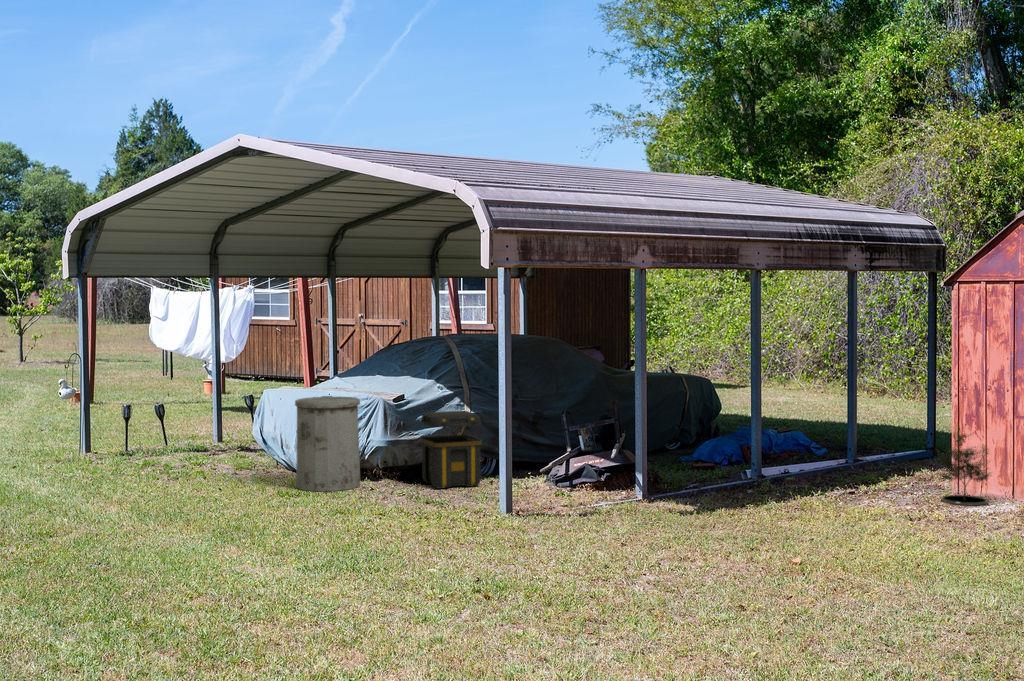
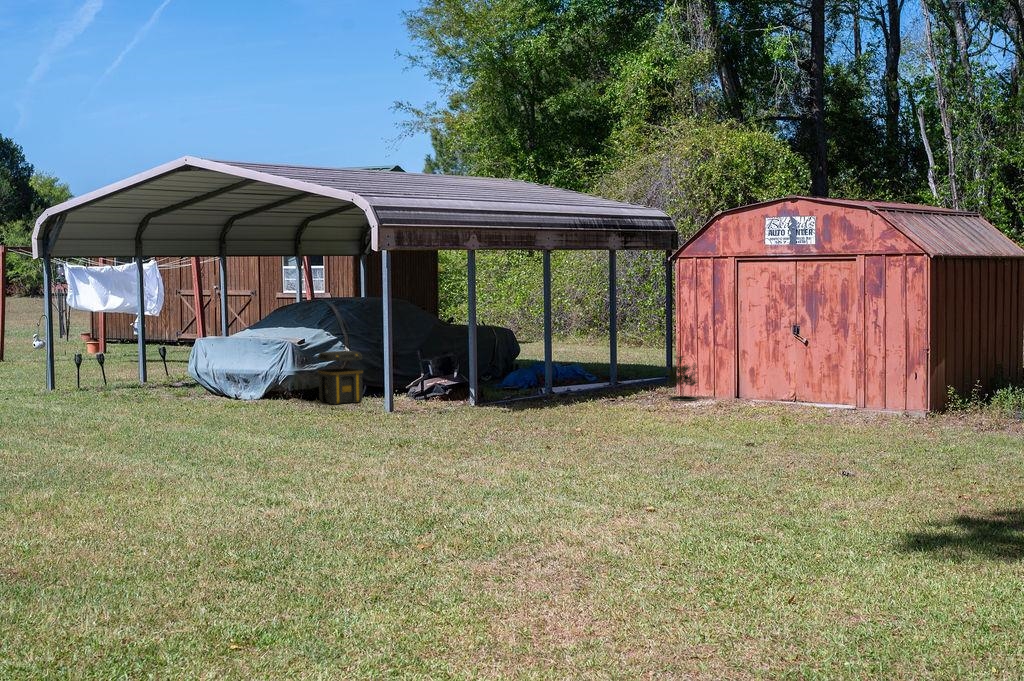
trash can: present [295,396,360,491] -> none [227,341,275,409]

